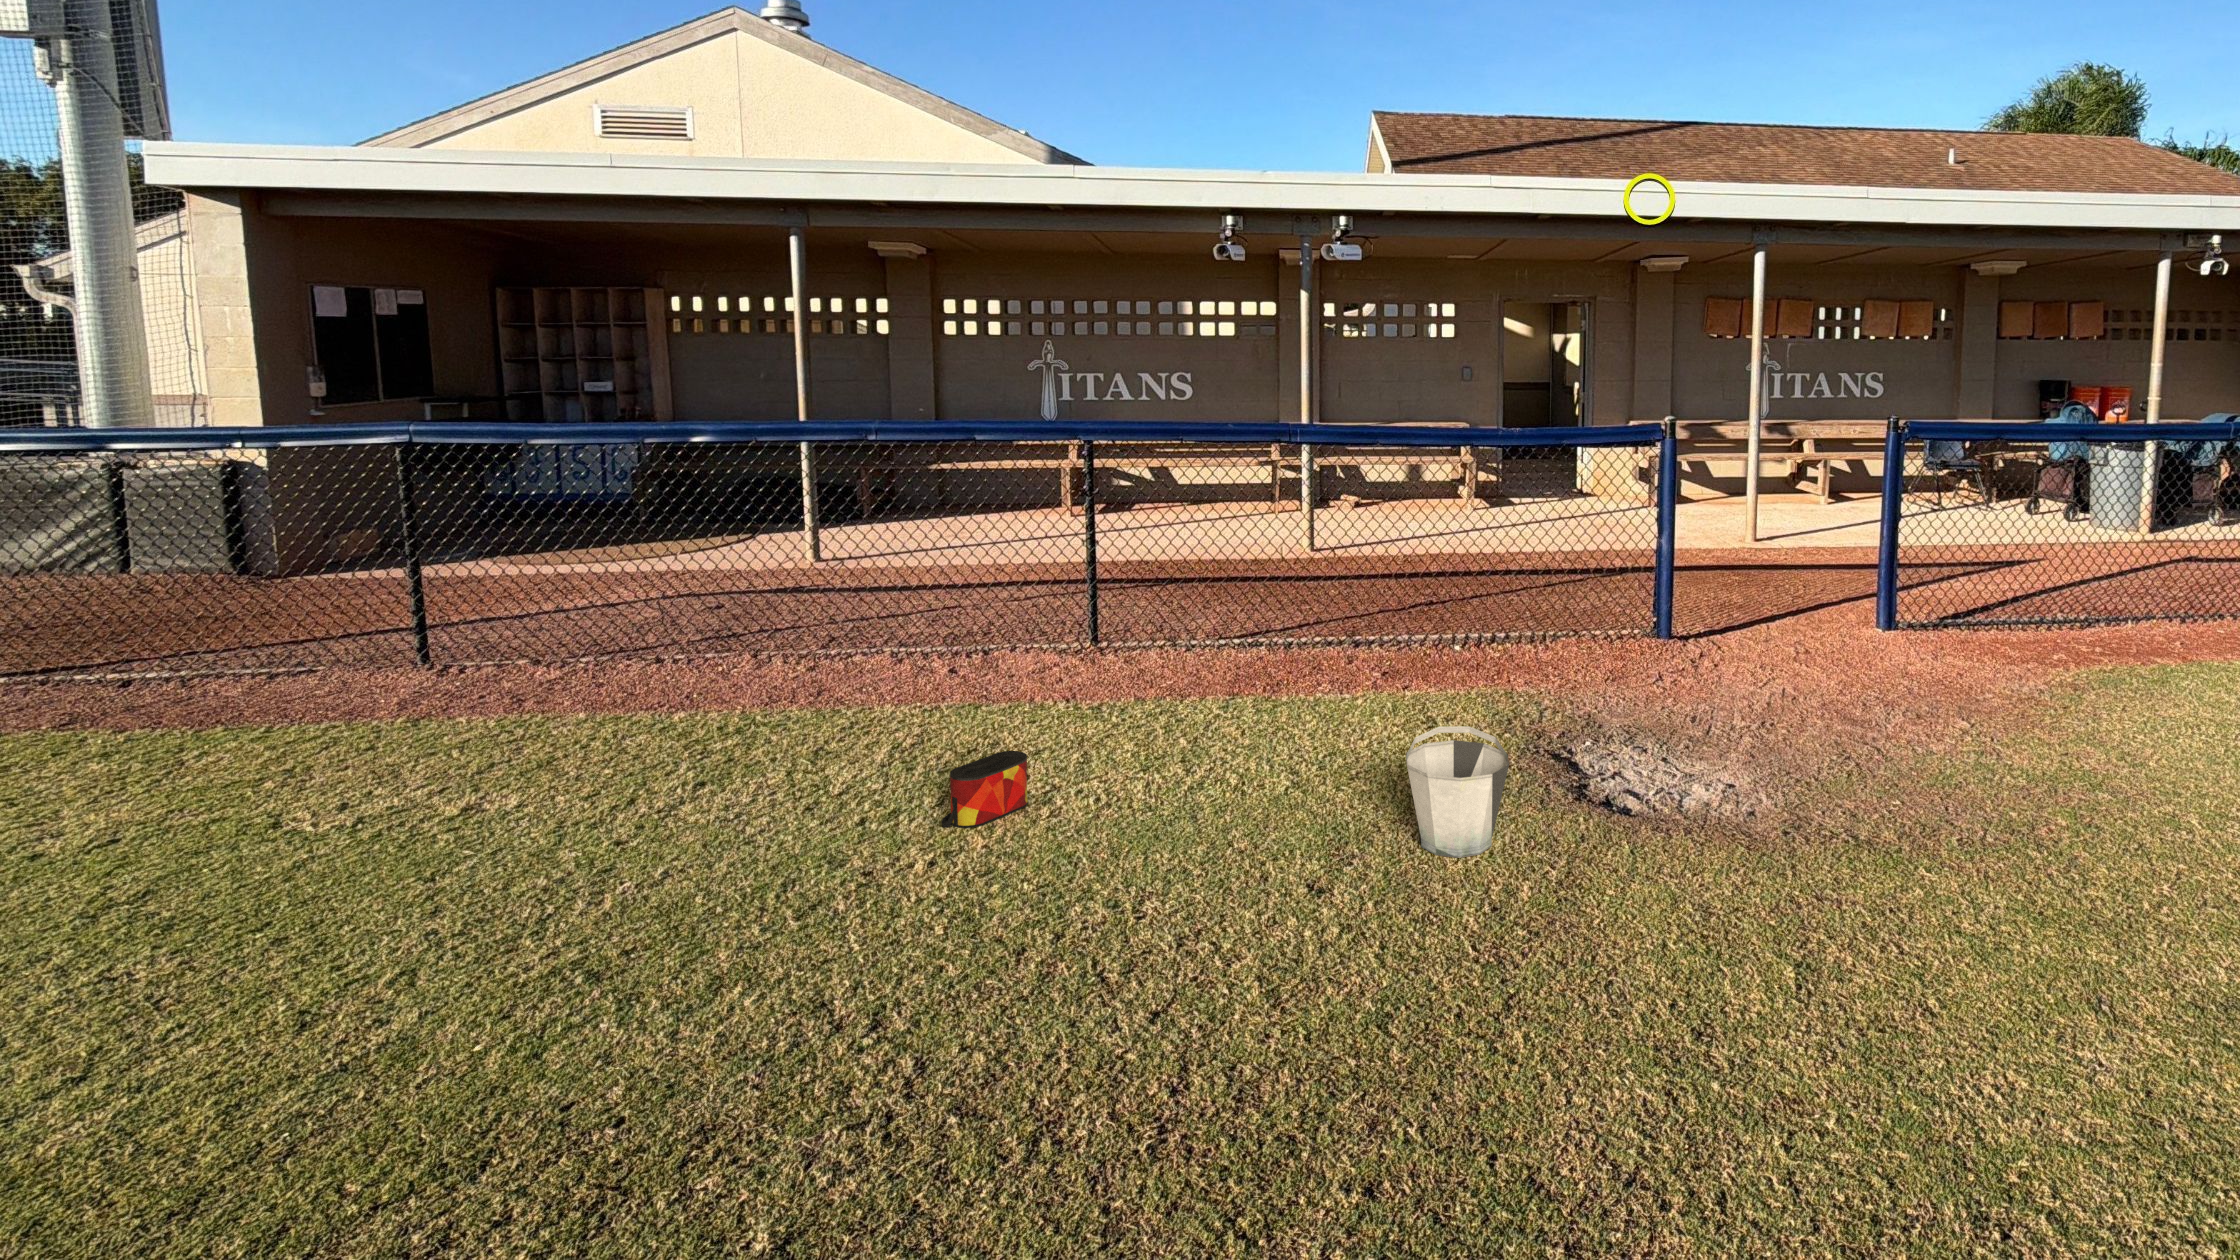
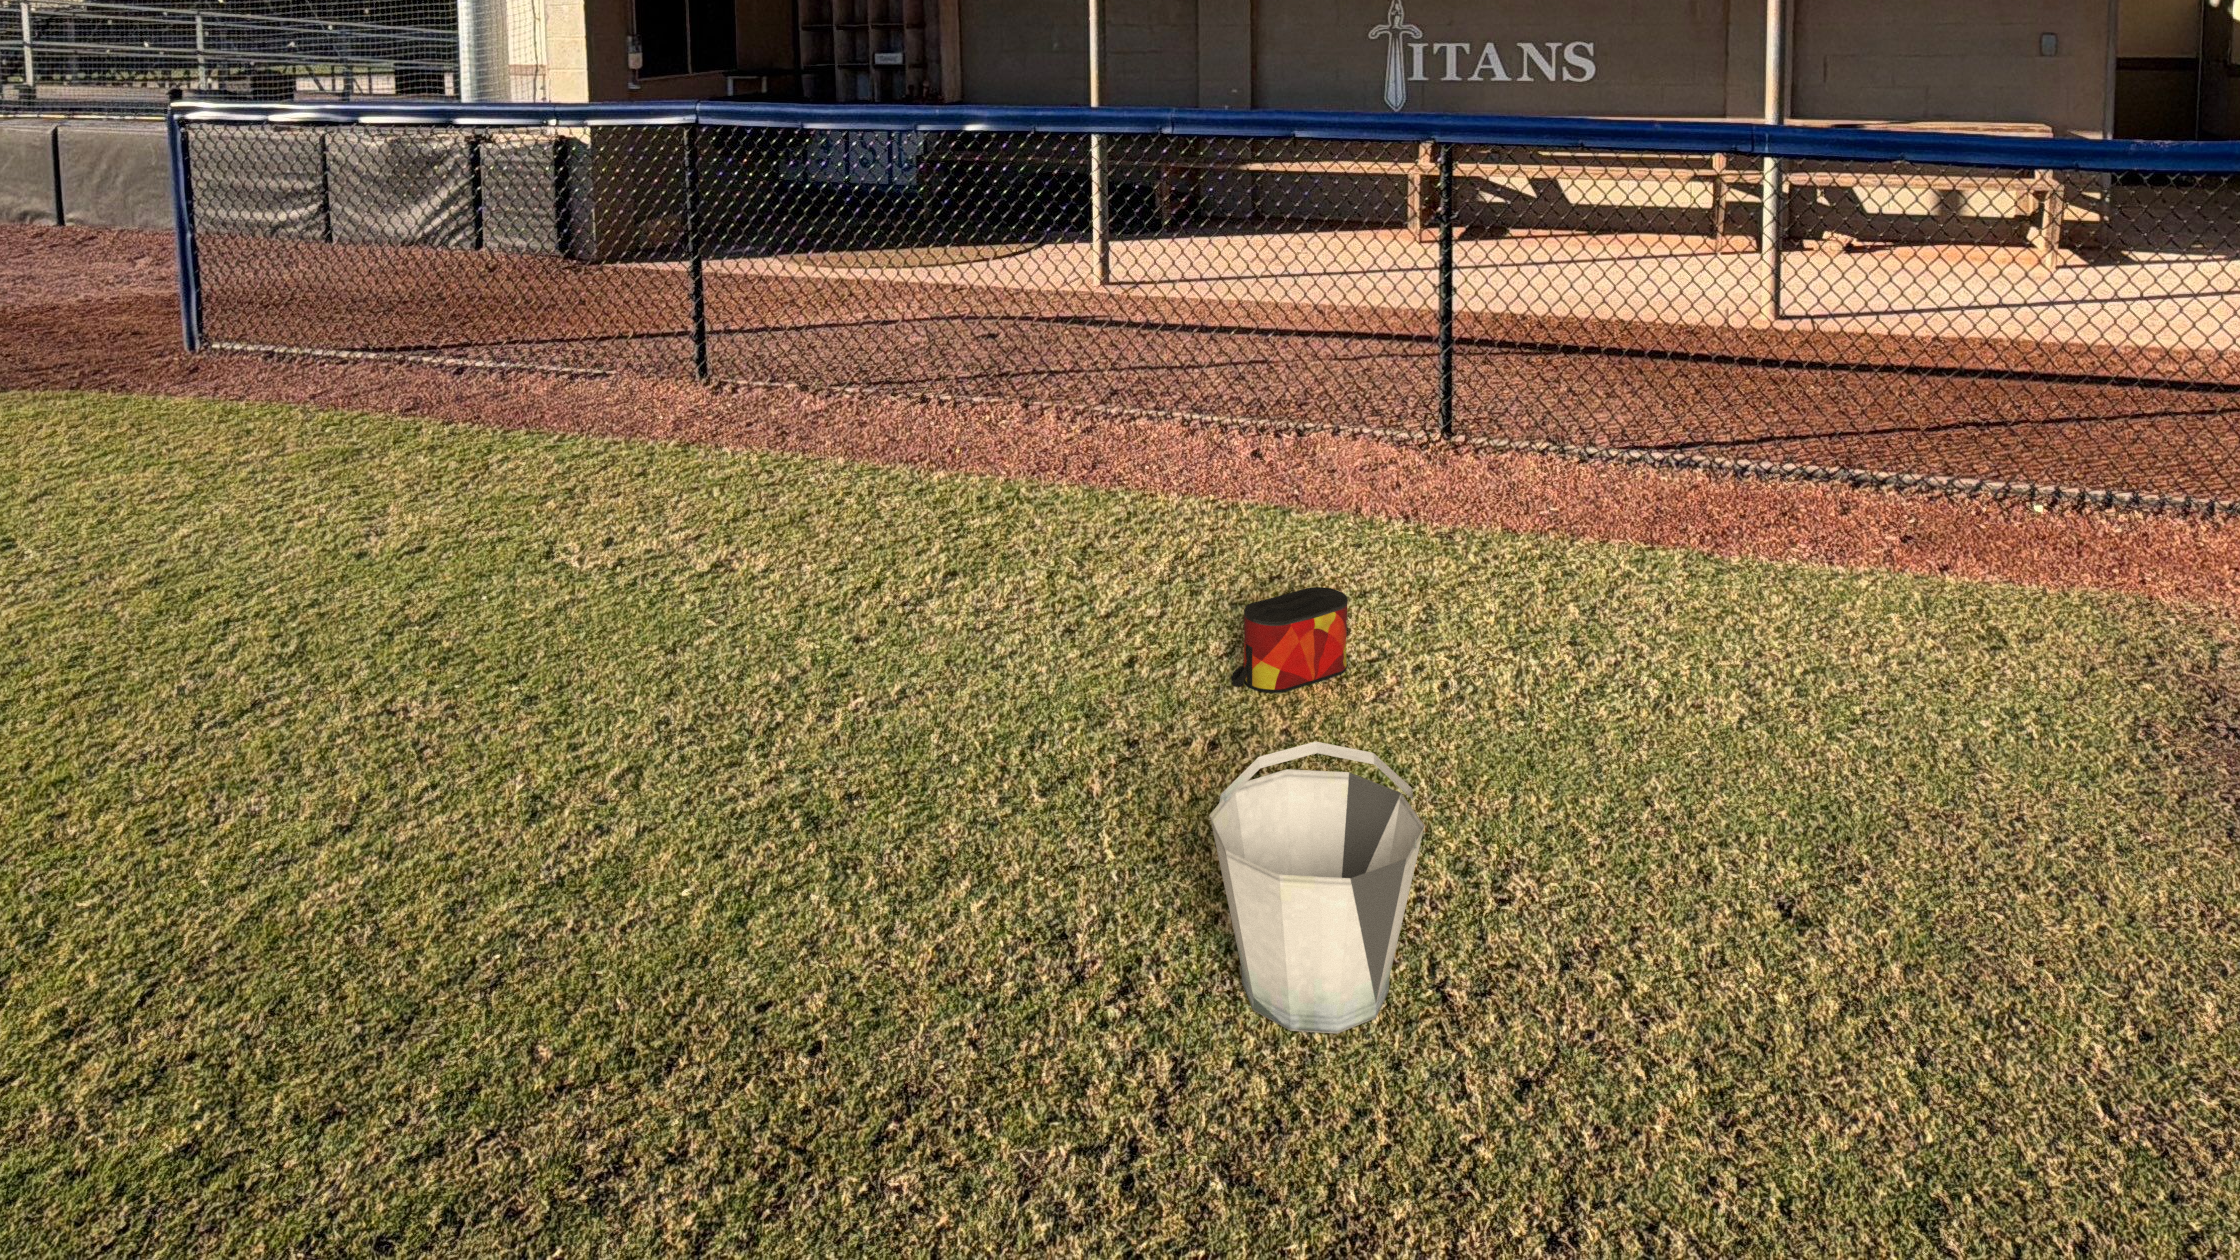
bucket: present [1406,726,1509,858] -> present [1210,742,1424,1034]

